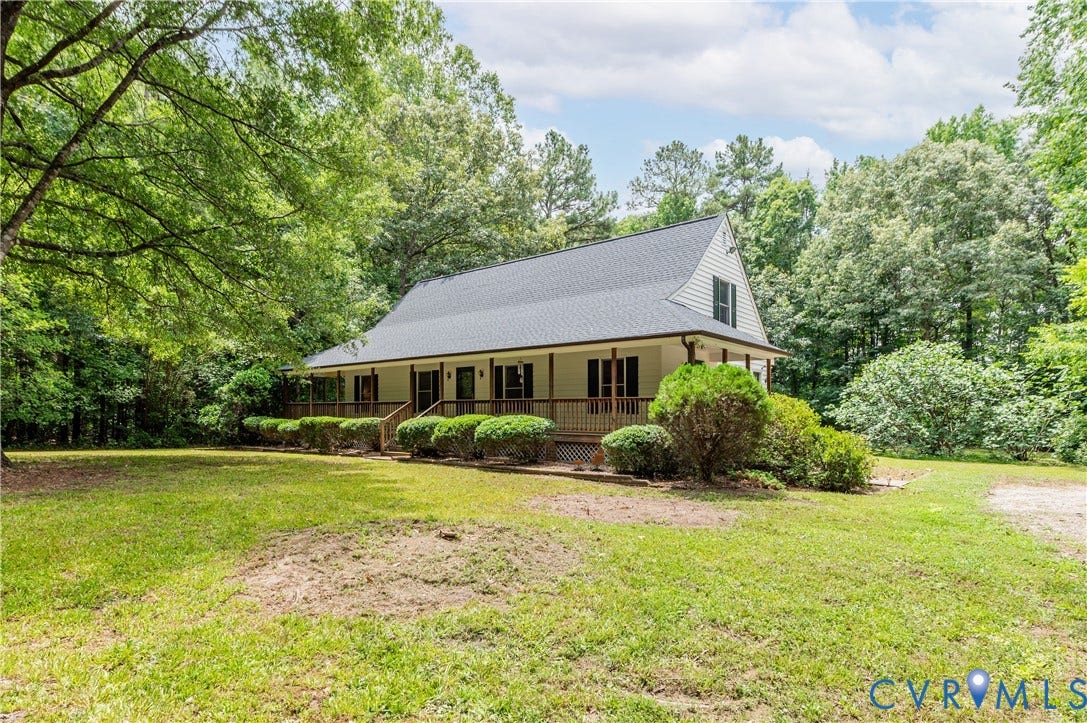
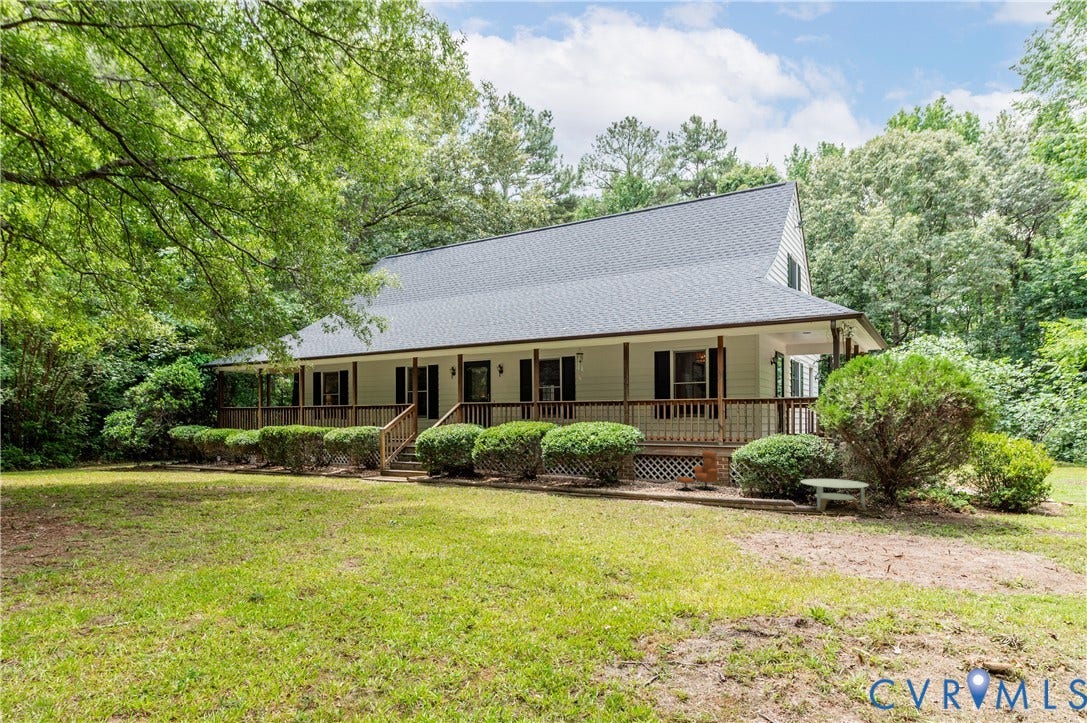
round table: none [632,460,681,484] -> present [801,479,869,511]

